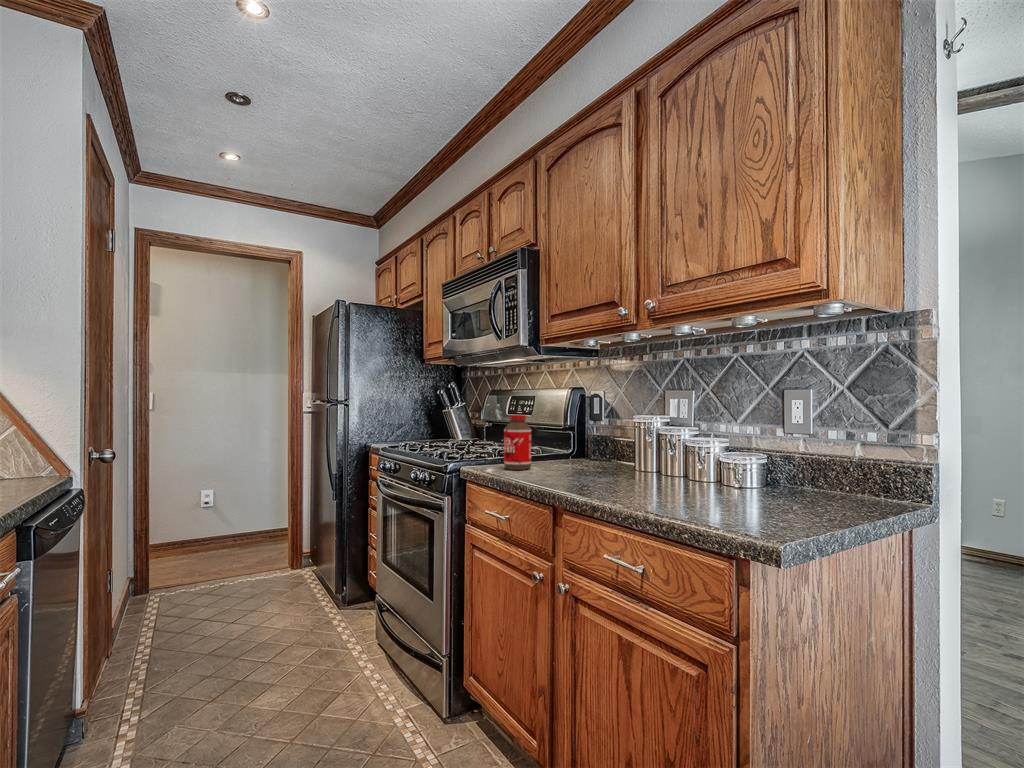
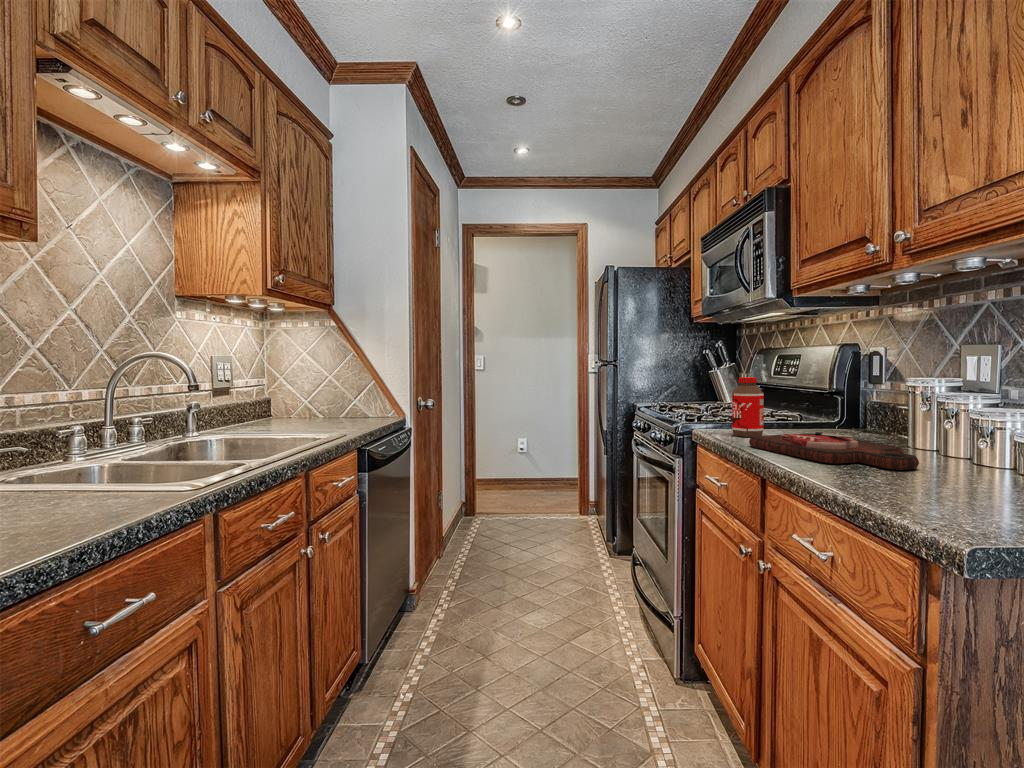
cutting board: none [532,462,671,489] -> present [749,432,919,470]

